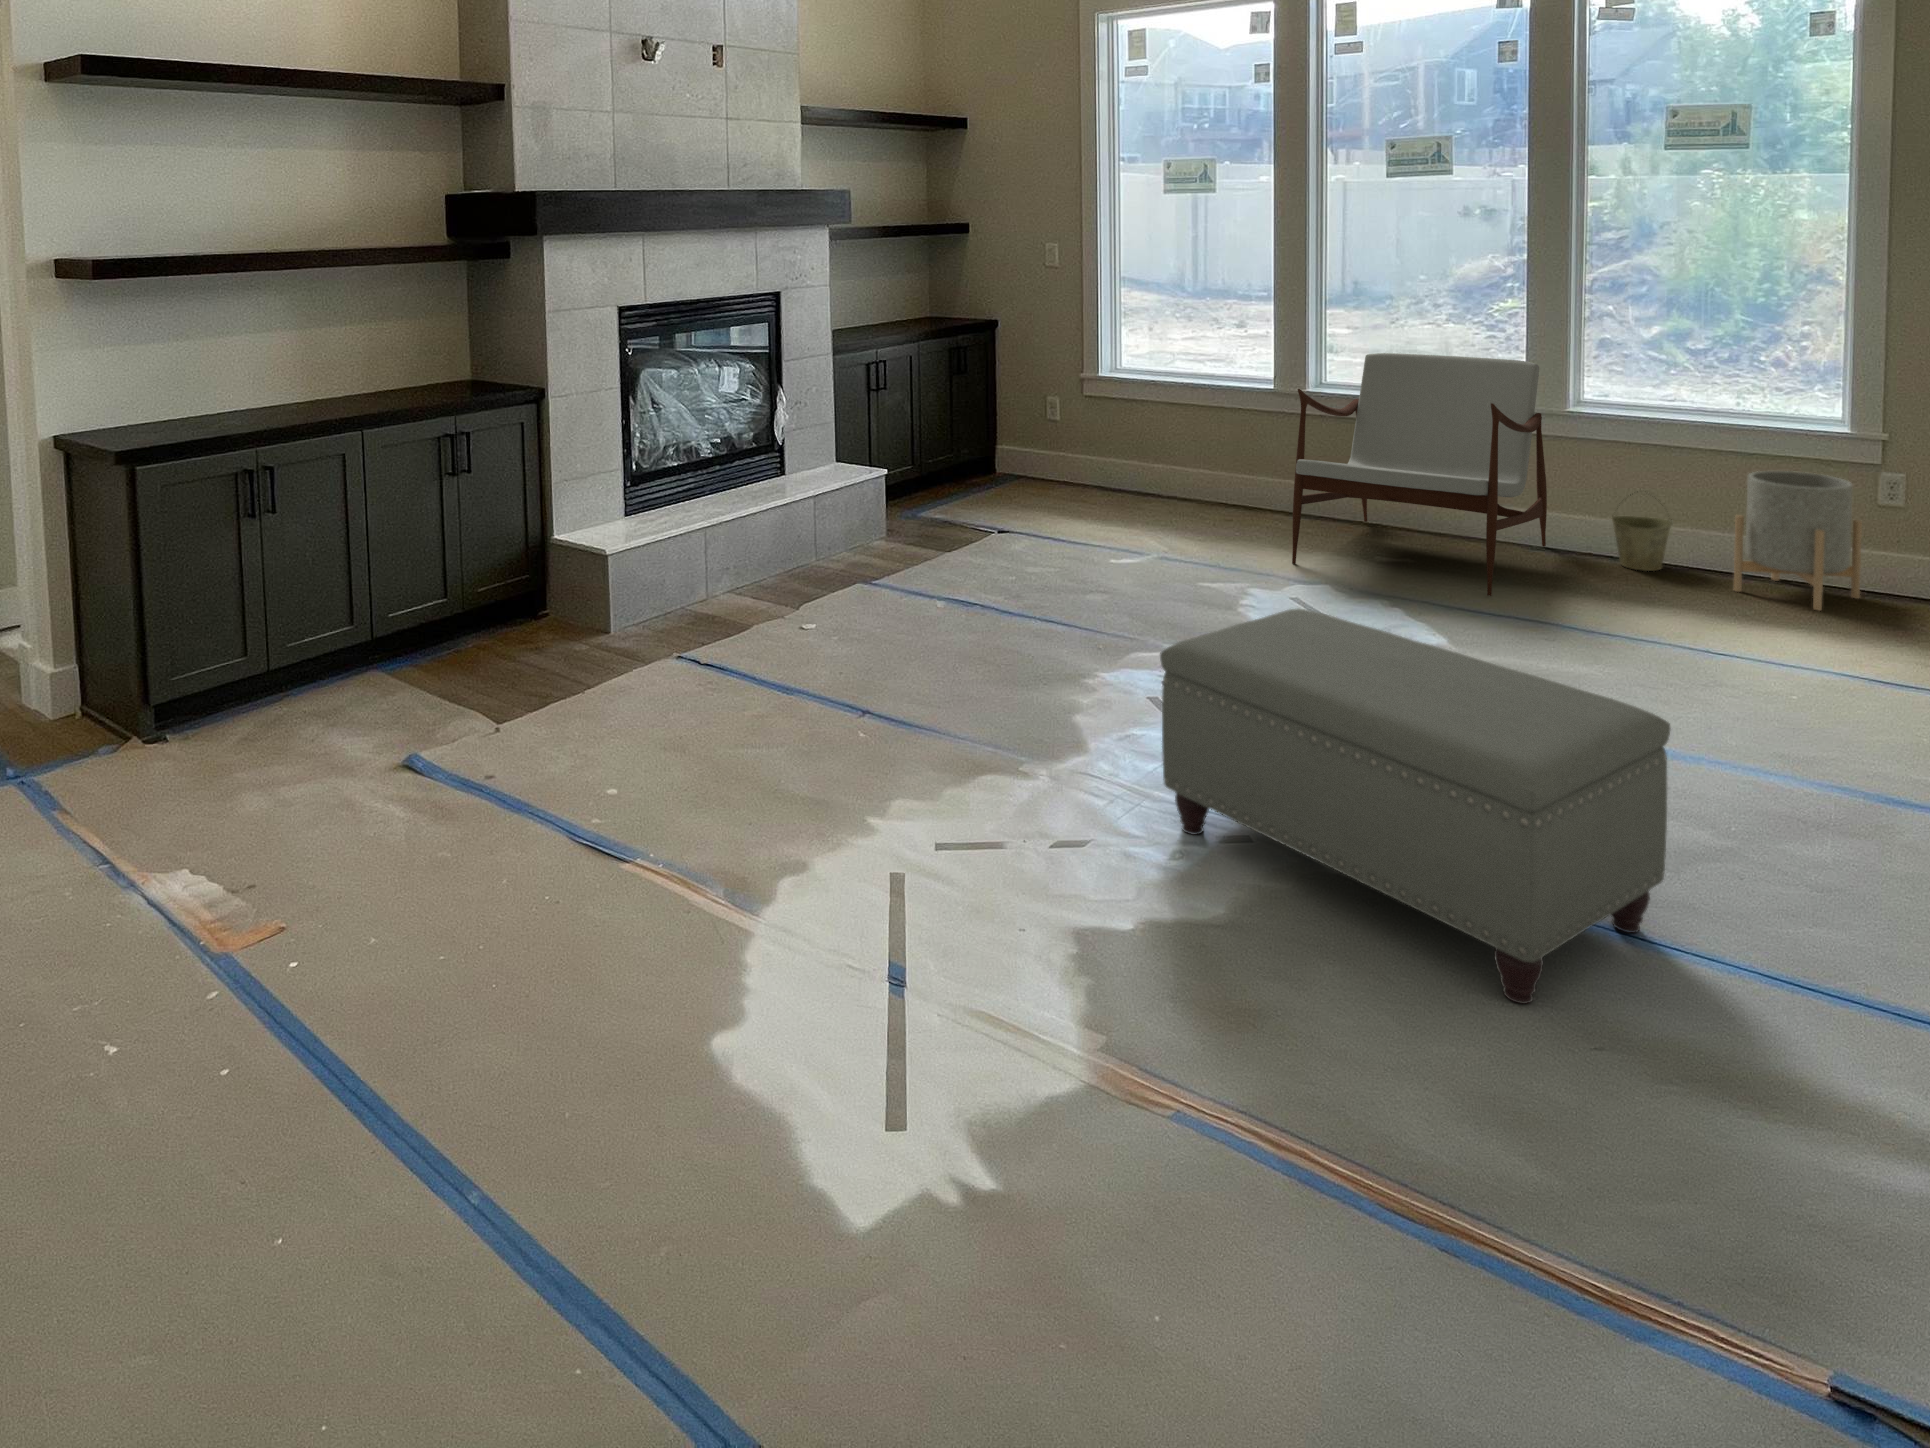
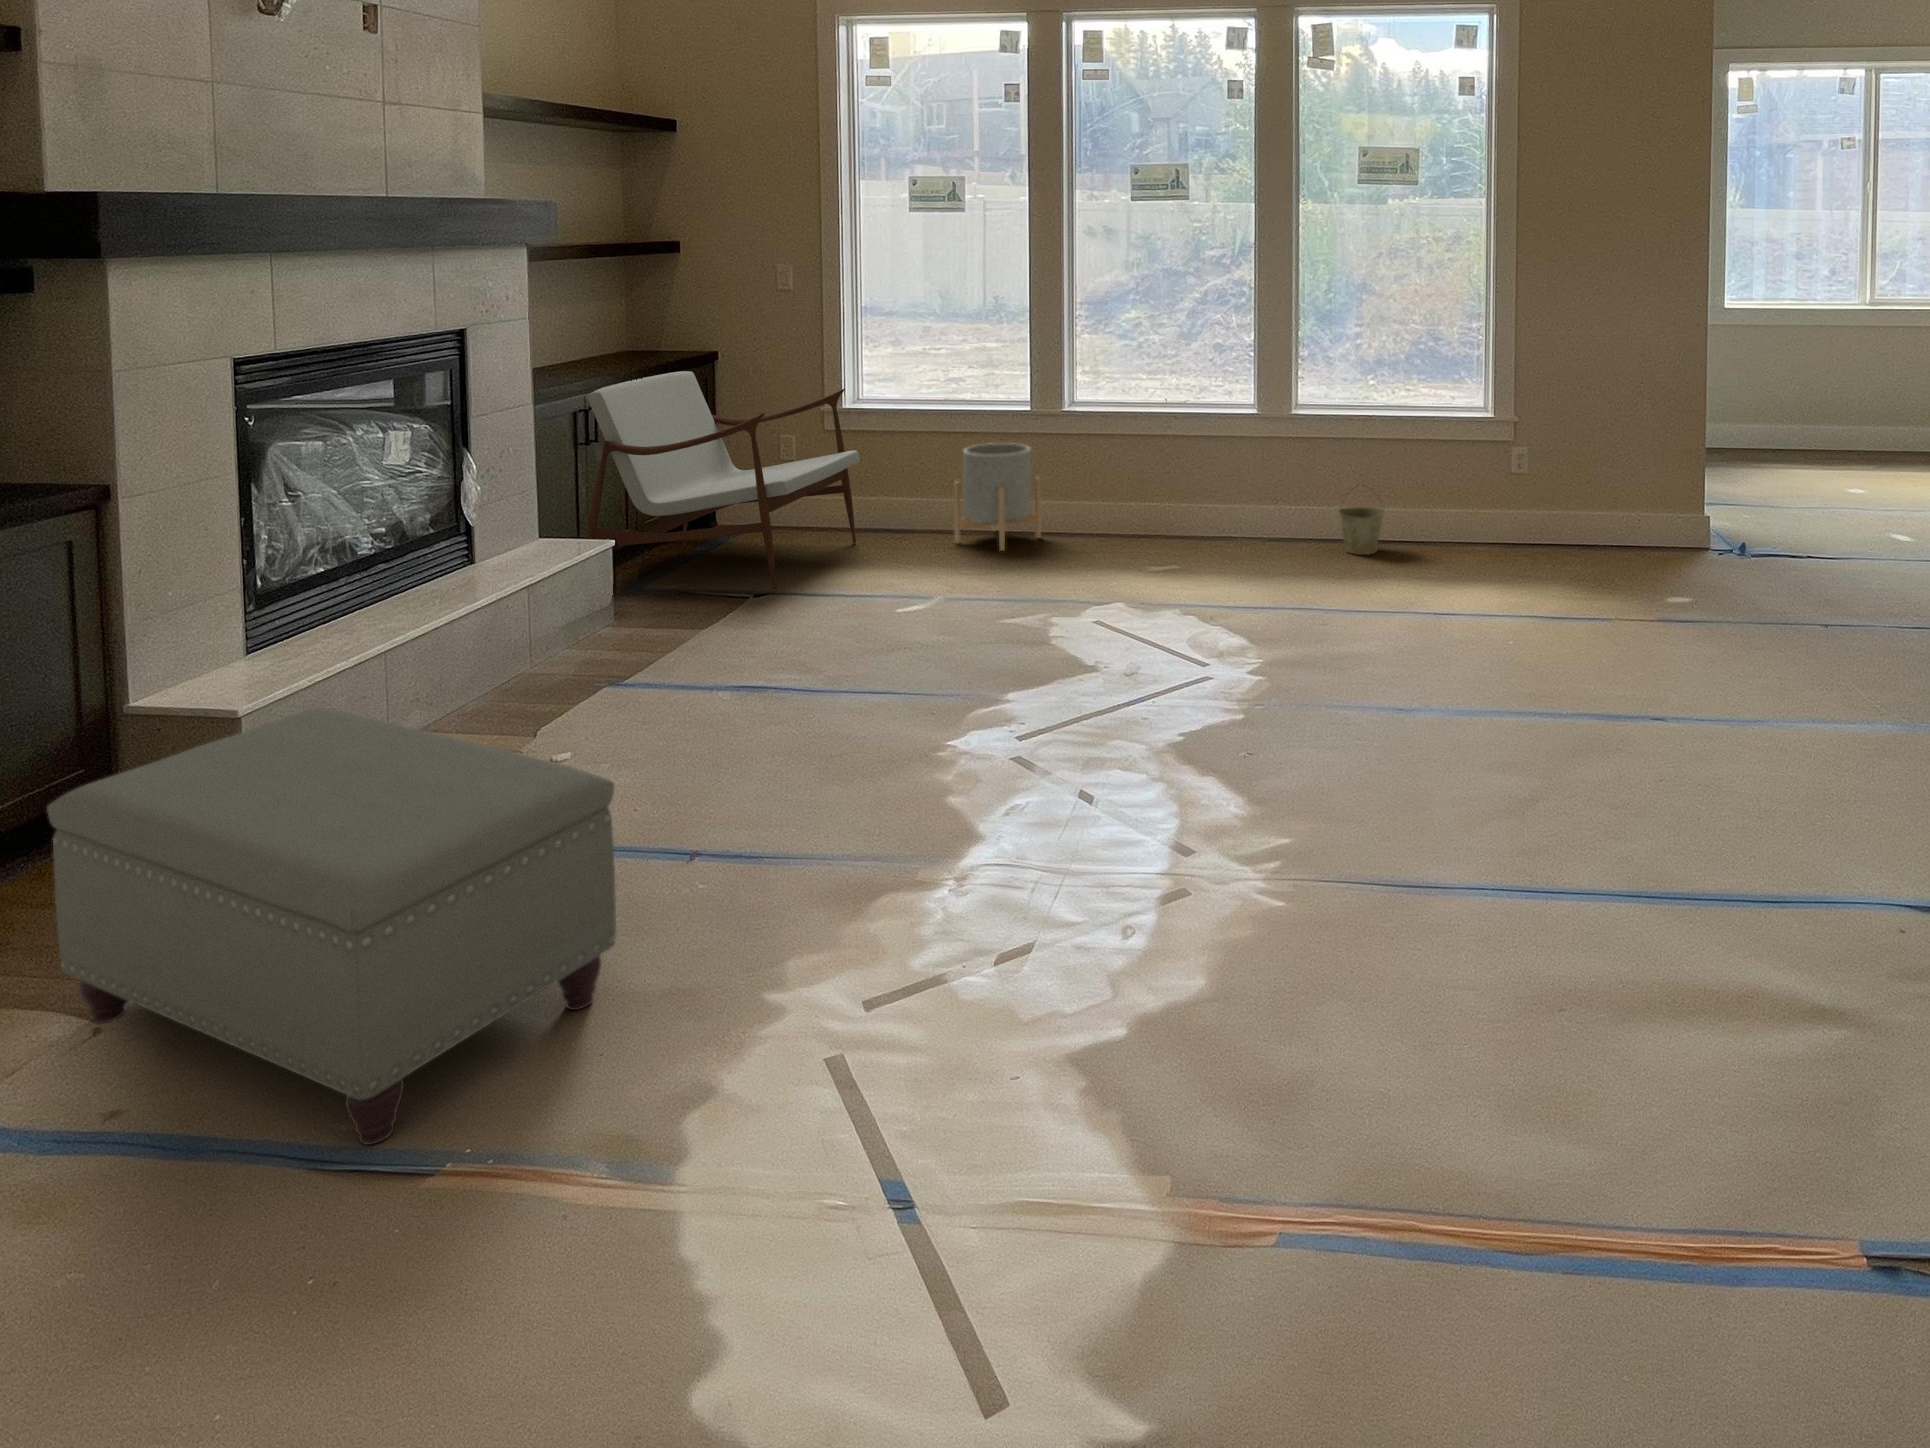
armchair: present [1292,353,1547,596] -> present [586,371,860,589]
planter: present [1734,471,1862,610] -> present [954,443,1041,551]
ottoman: present [1160,609,1670,1004] -> present [47,708,616,1145]

